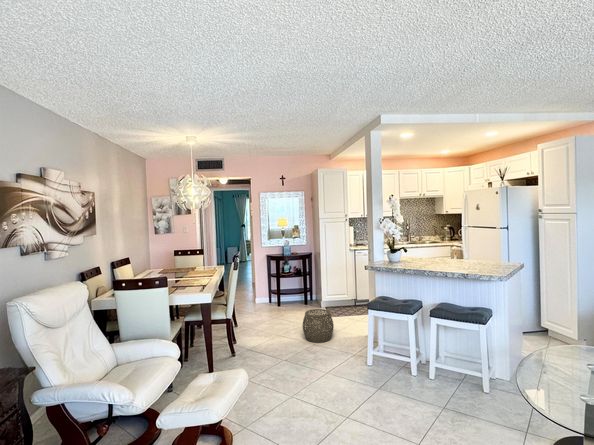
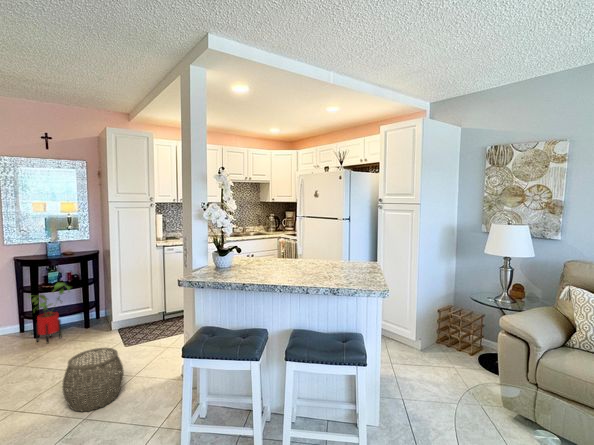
house plant: none [276,272,299,310] -> present [29,283,70,342]

